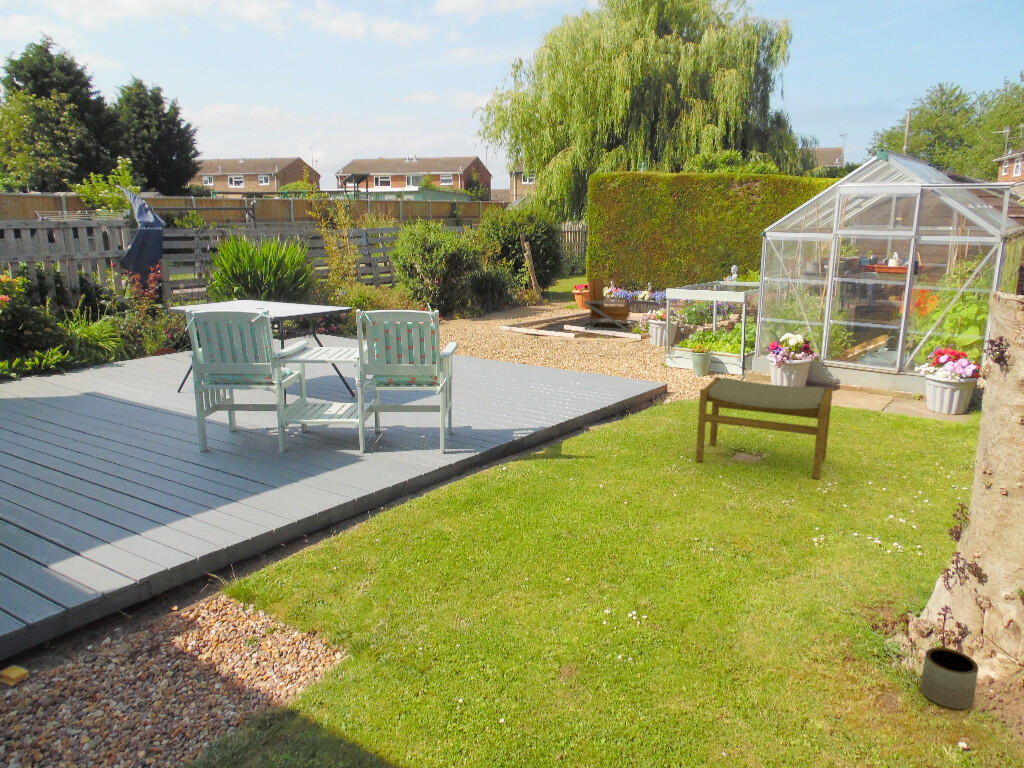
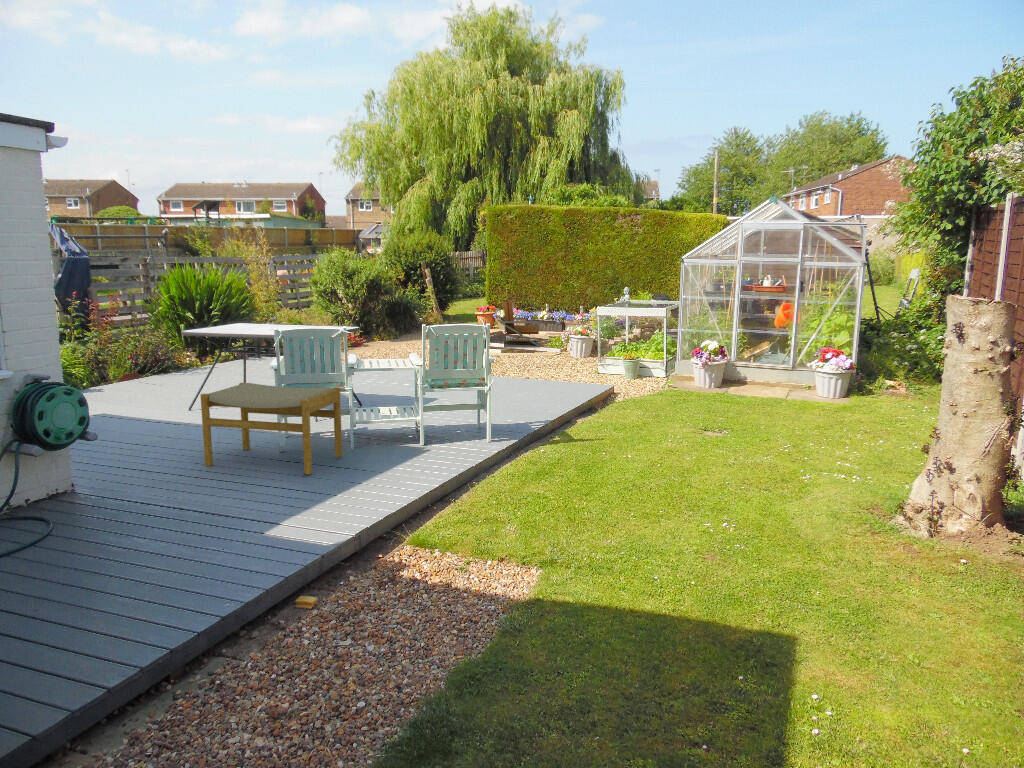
footstool: present [696,377,833,479] -> present [200,383,342,475]
planter: present [921,648,978,709] -> none [921,518,956,551]

